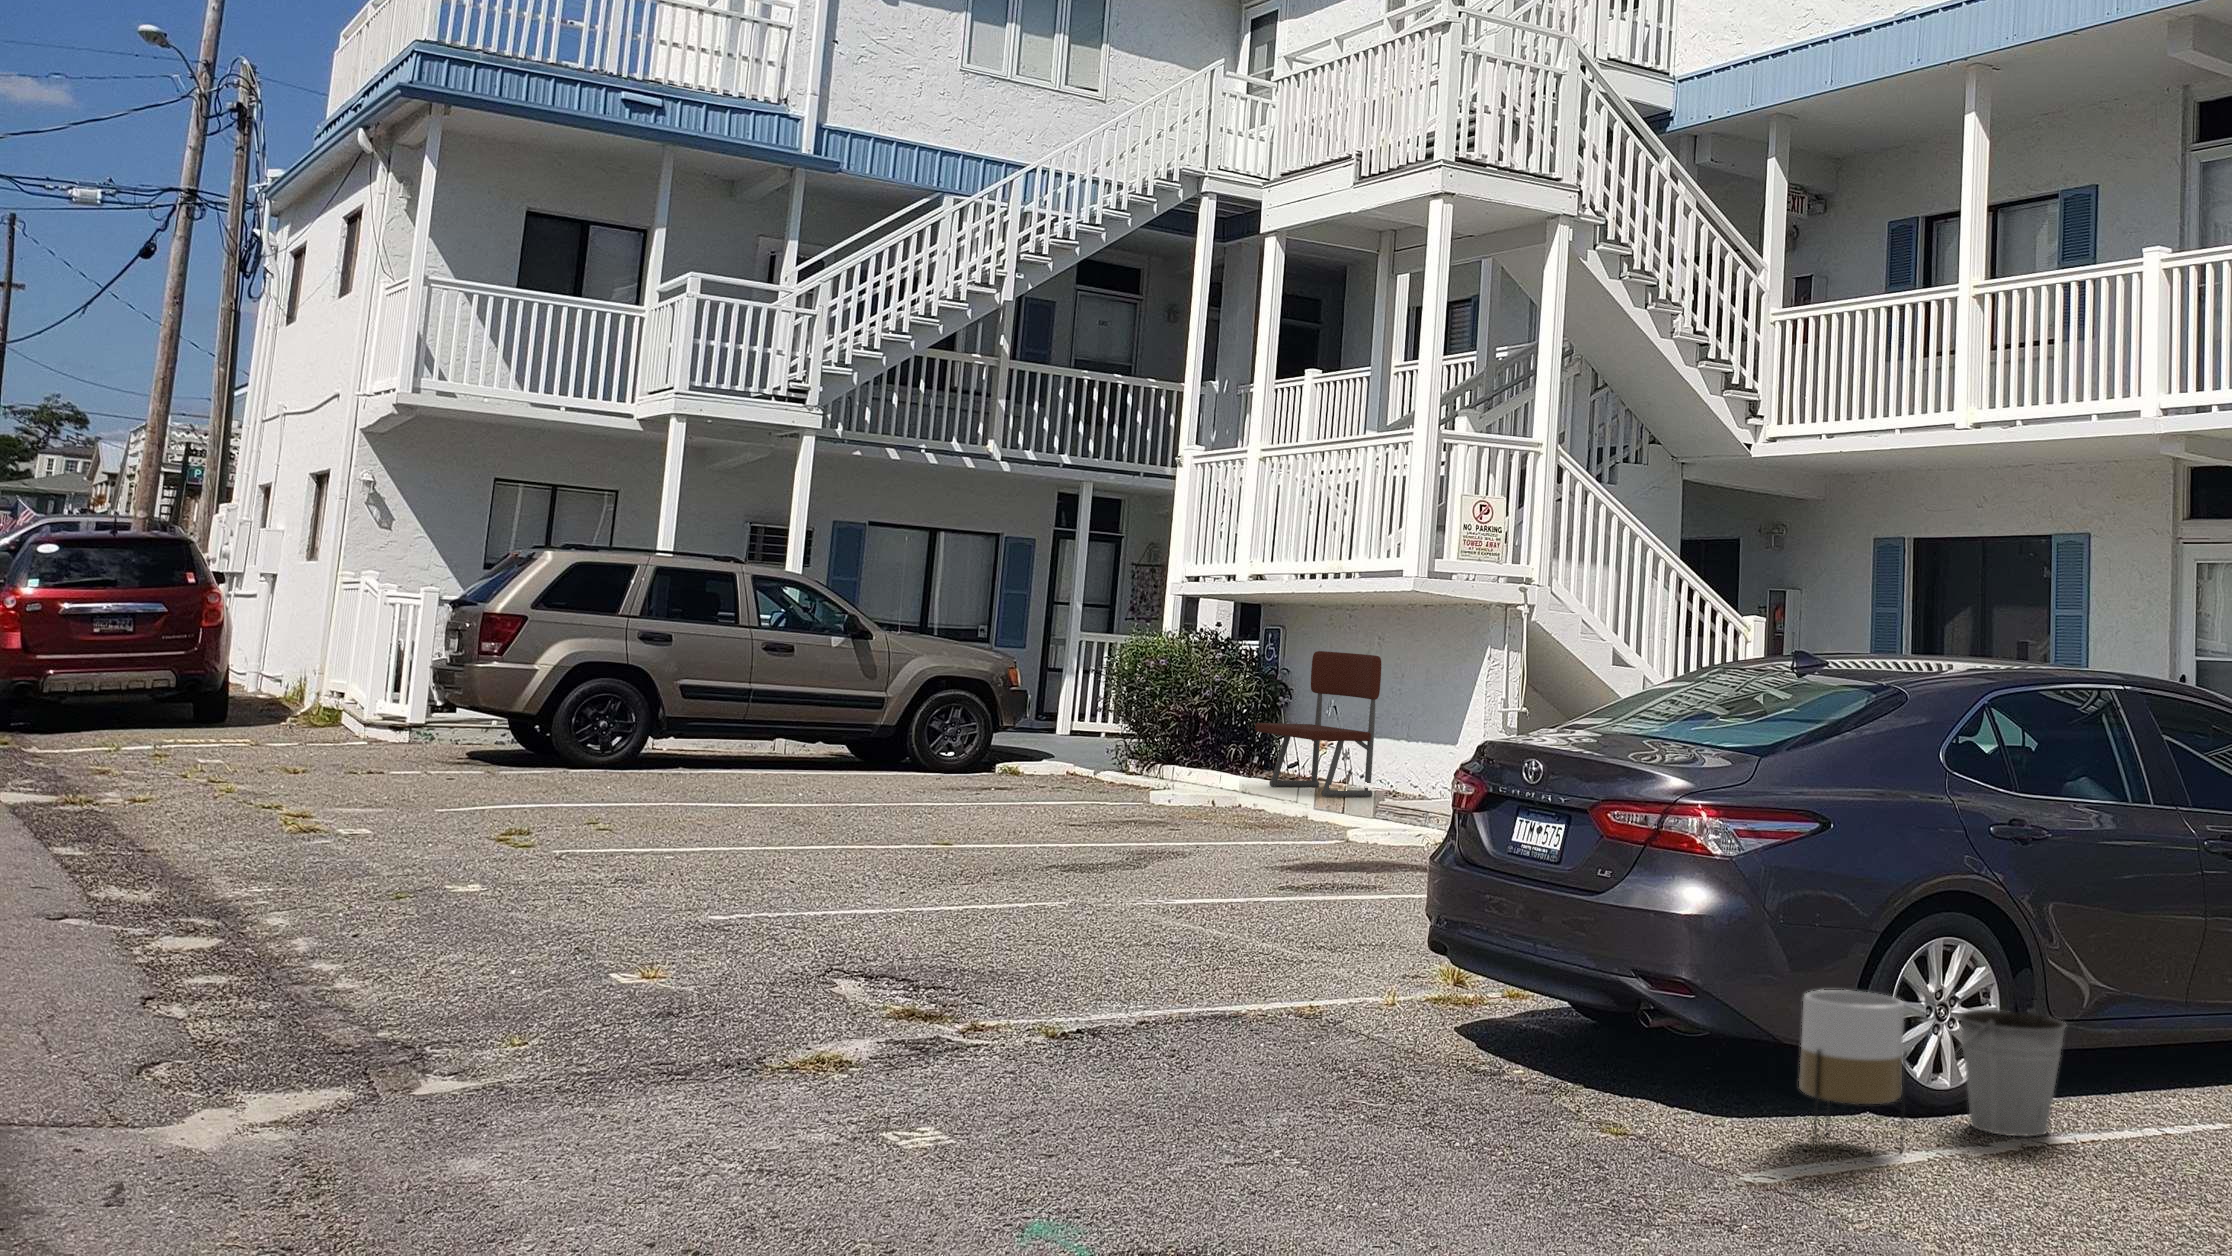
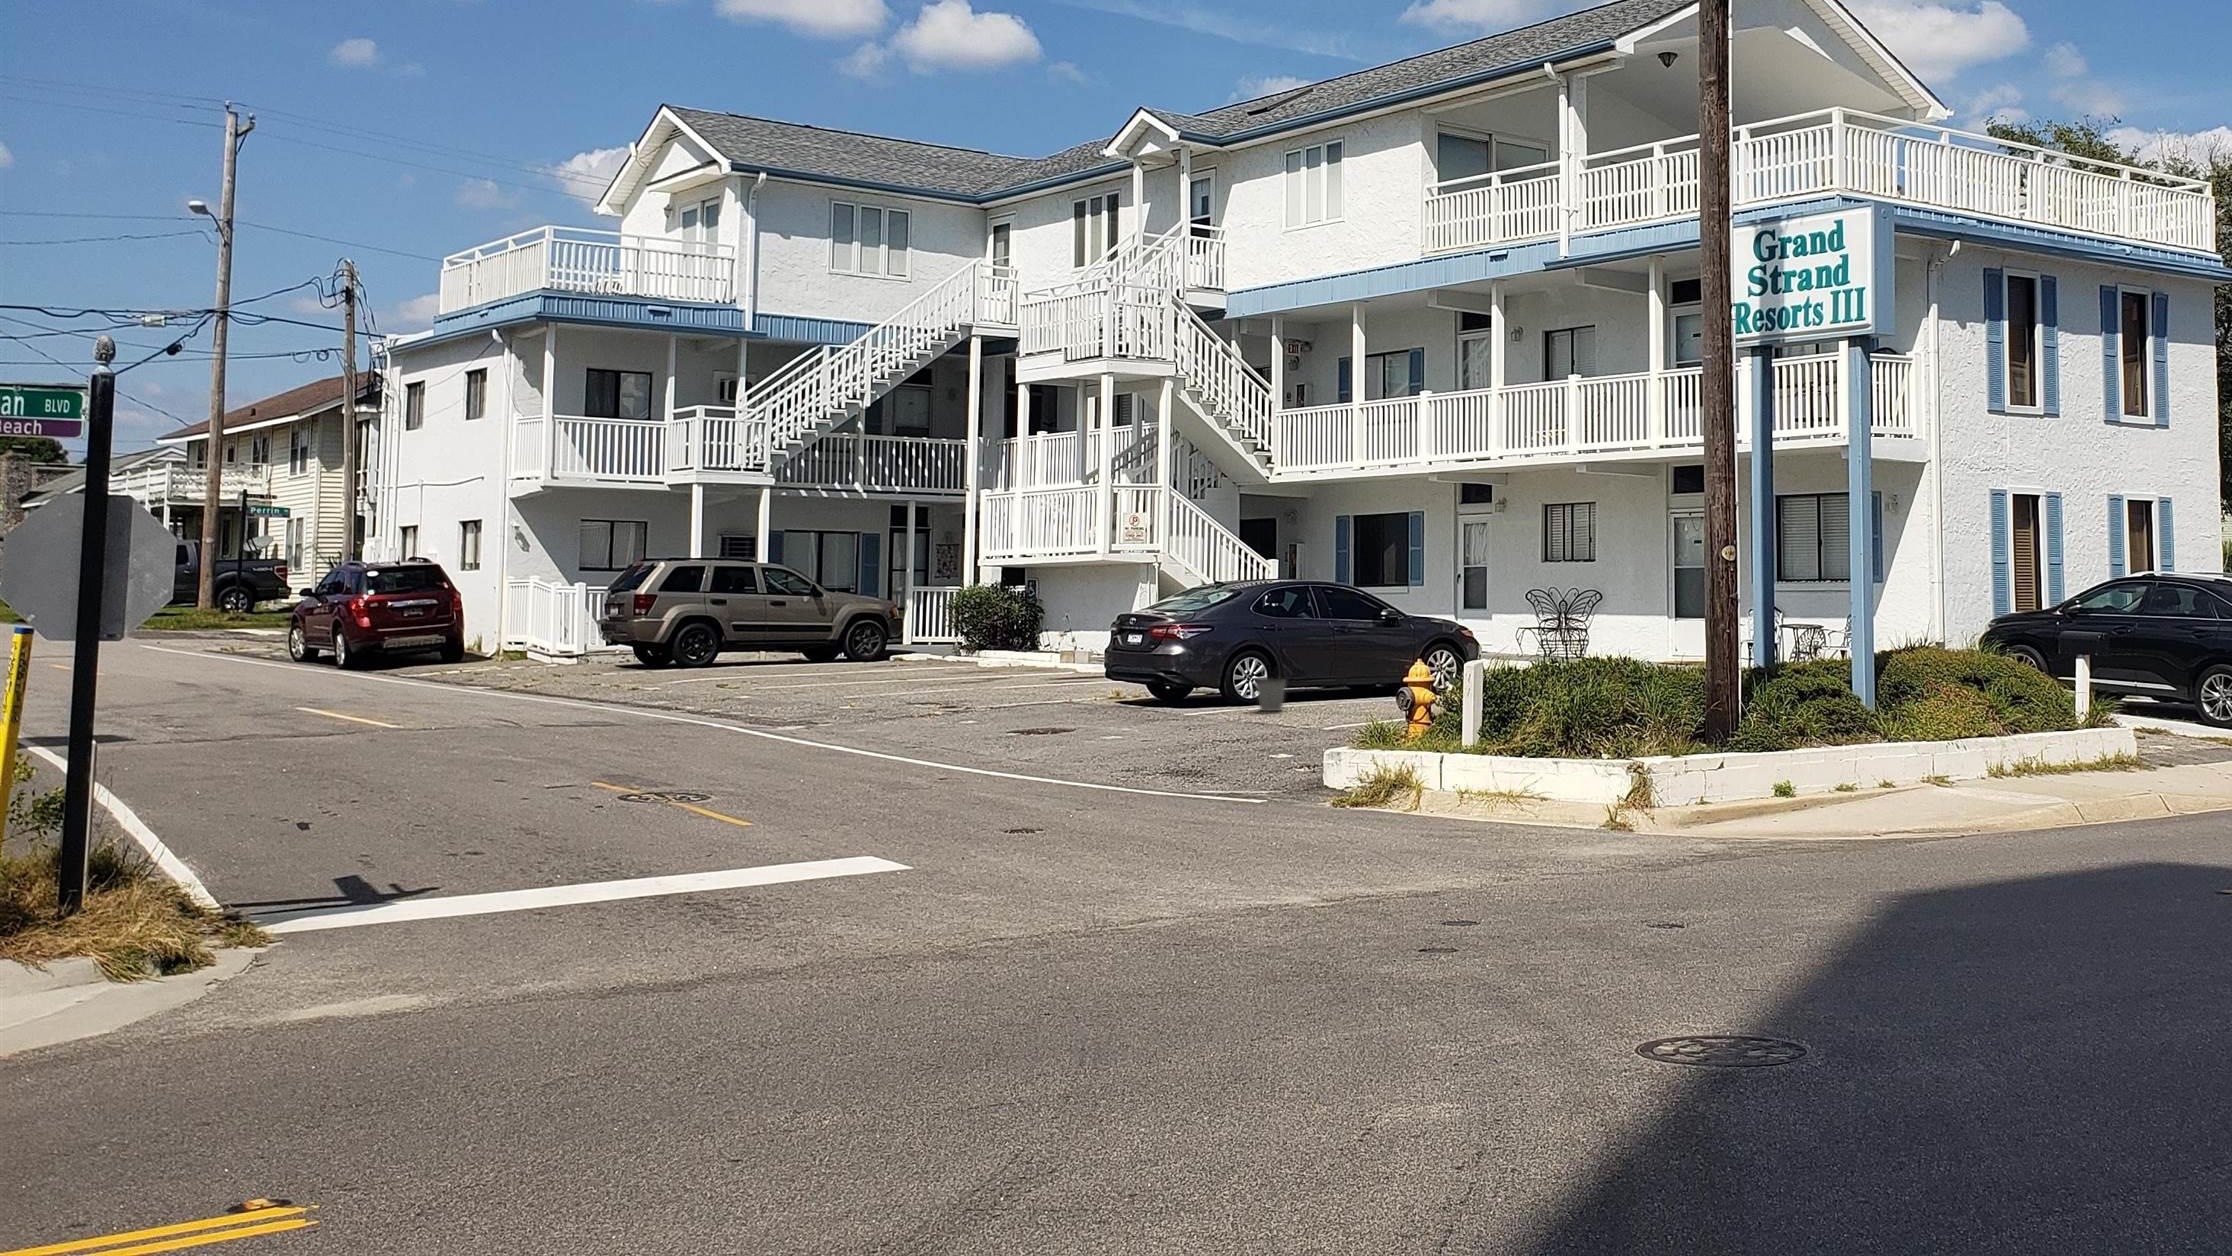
bench: present [1255,651,1381,797] -> none [1025,589,1087,658]
planter: present [1799,990,1907,1151] -> none [1205,672,1234,715]

